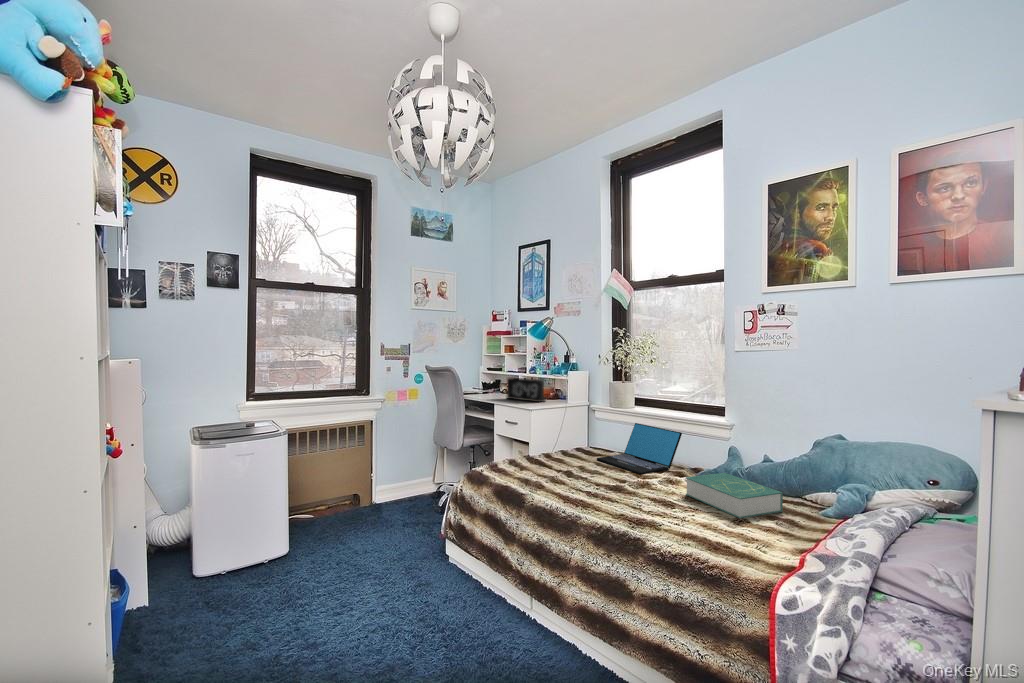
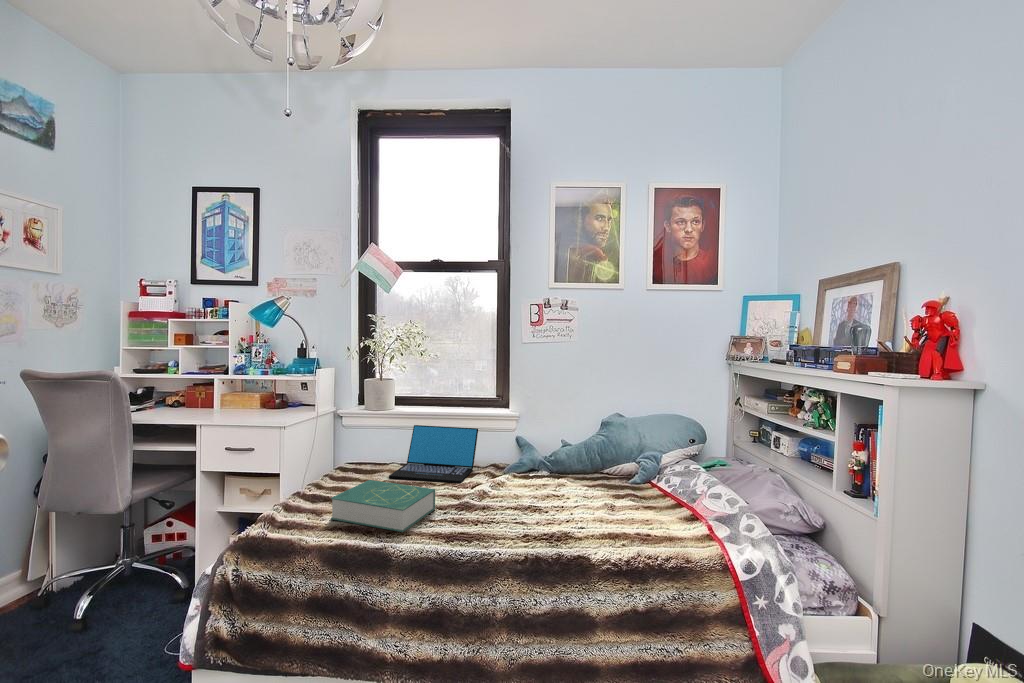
alarm clock: present [507,378,546,402] -> none [210,383,283,416]
book: present [685,473,783,518] -> present [331,480,435,532]

